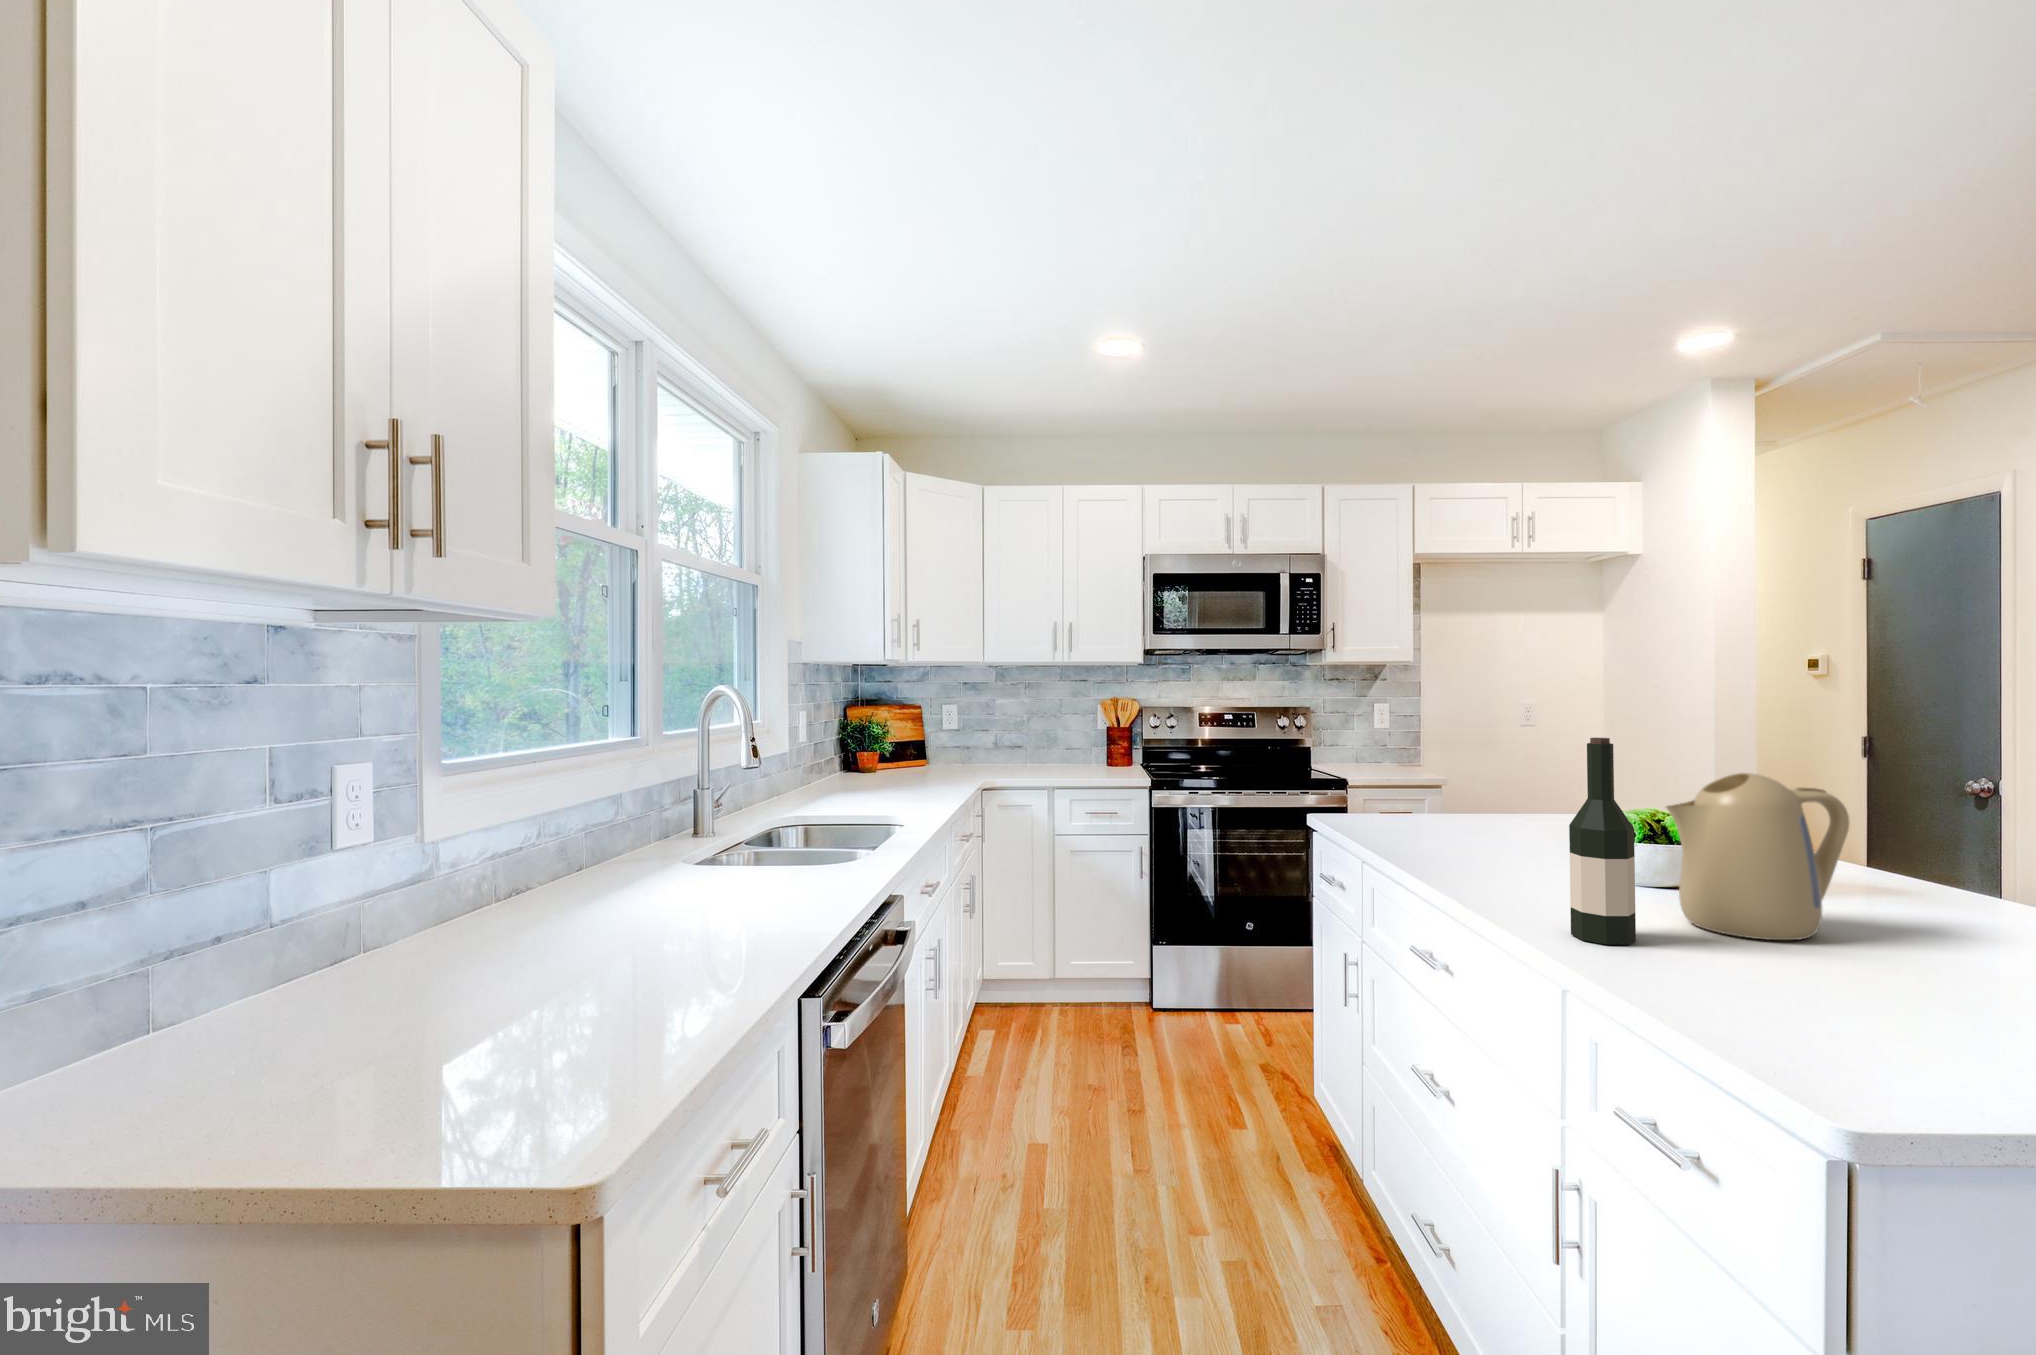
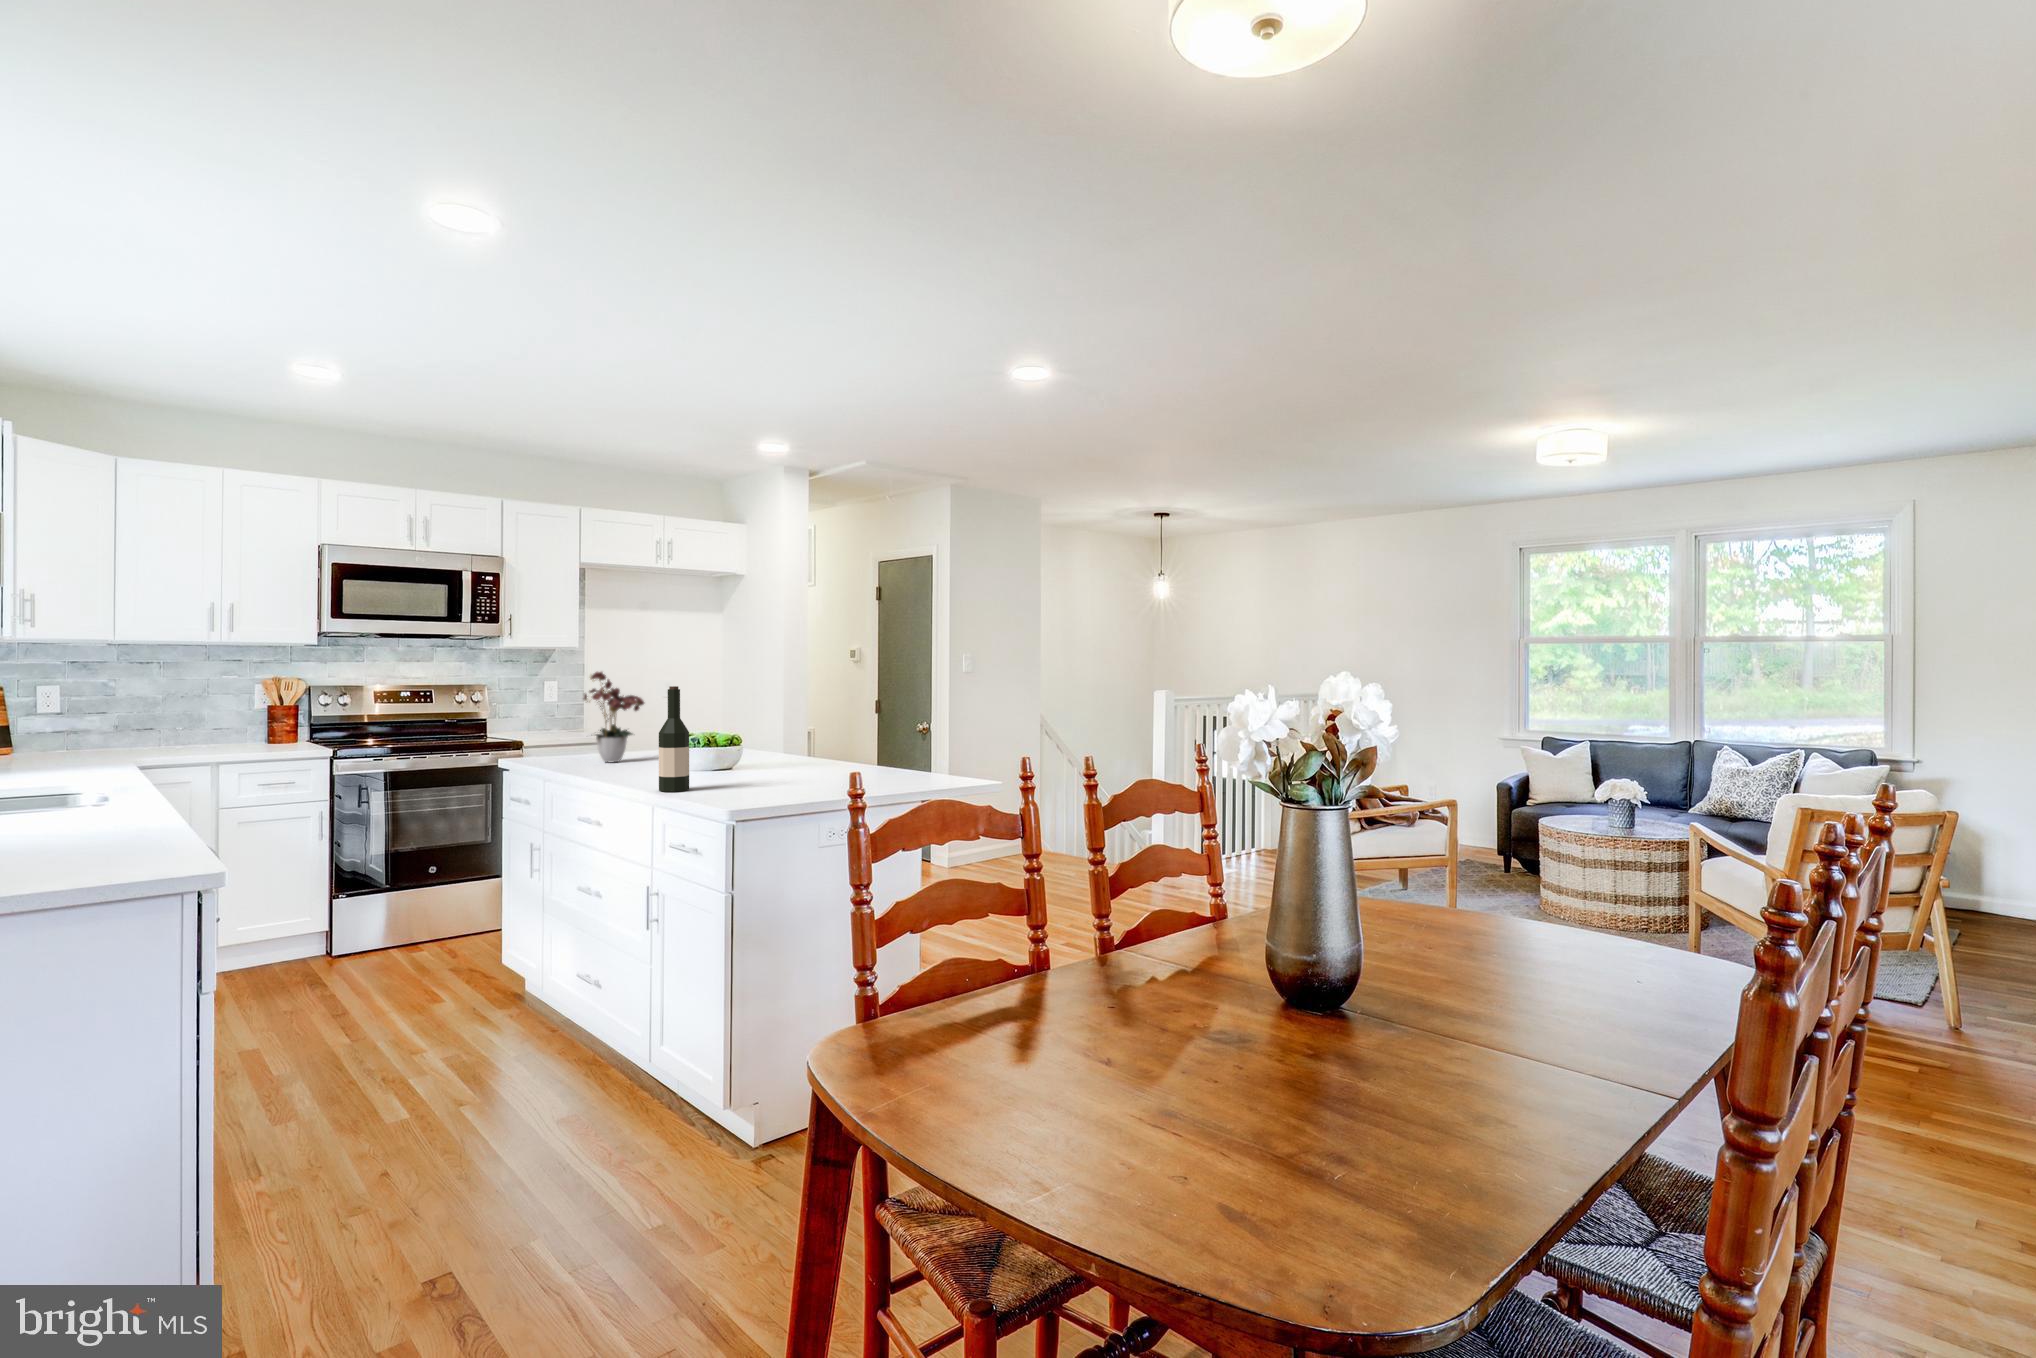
flower arrangement: none [1418,692,1525,835] -> present [584,672,644,762]
kettle: present [1666,773,1849,940] -> none [707,704,786,784]

